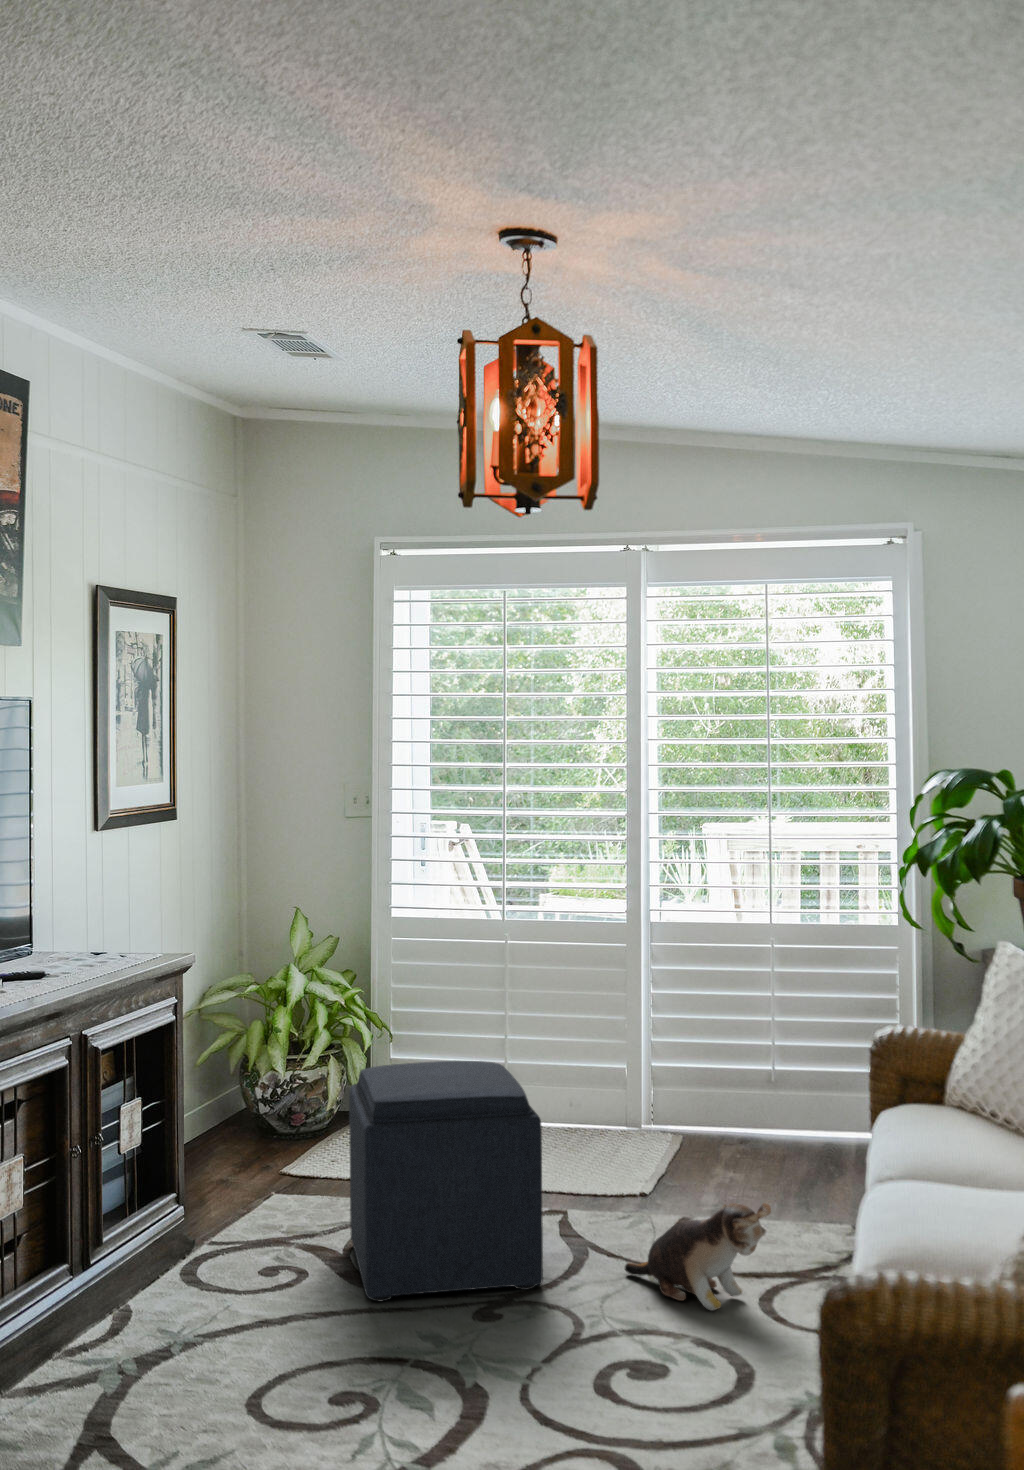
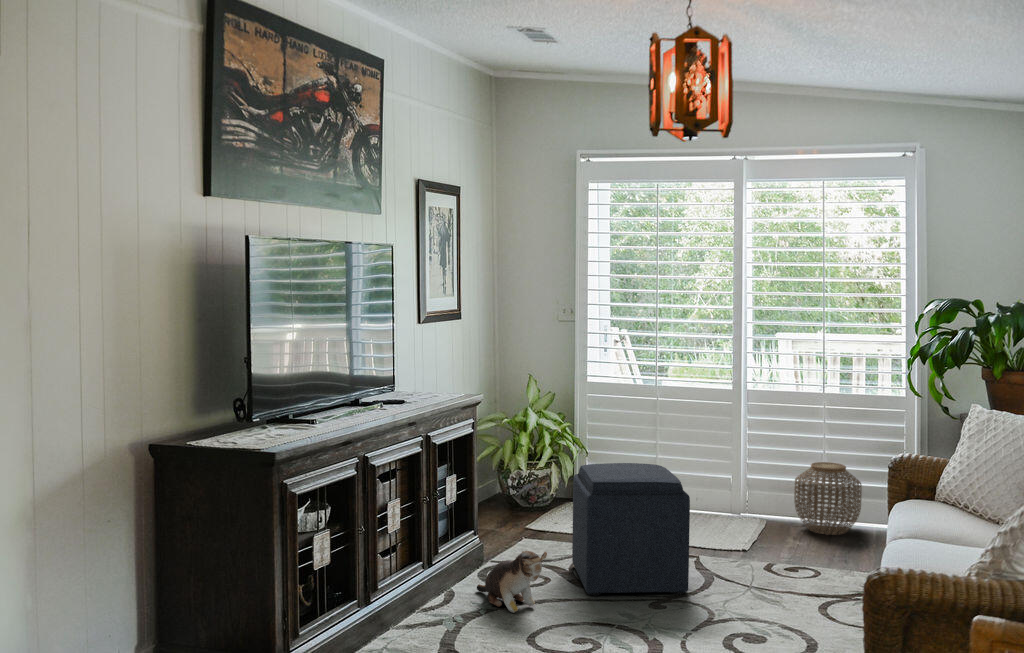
woven basket: none [729,1038,835,1159] -> present [794,462,862,535]
plush toy: present [625,1203,771,1311] -> present [477,551,547,613]

